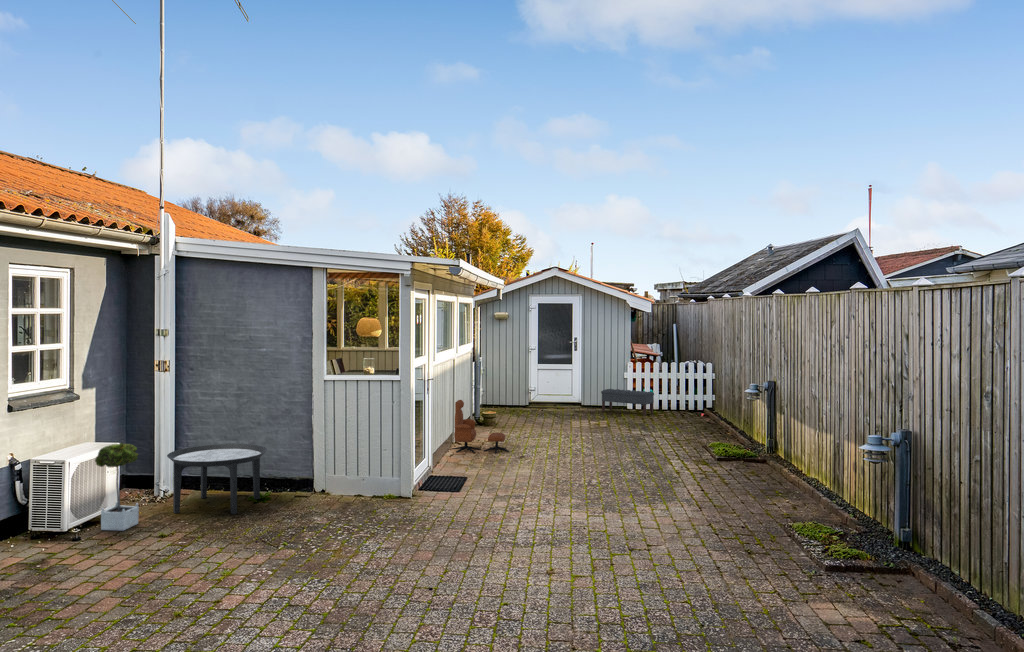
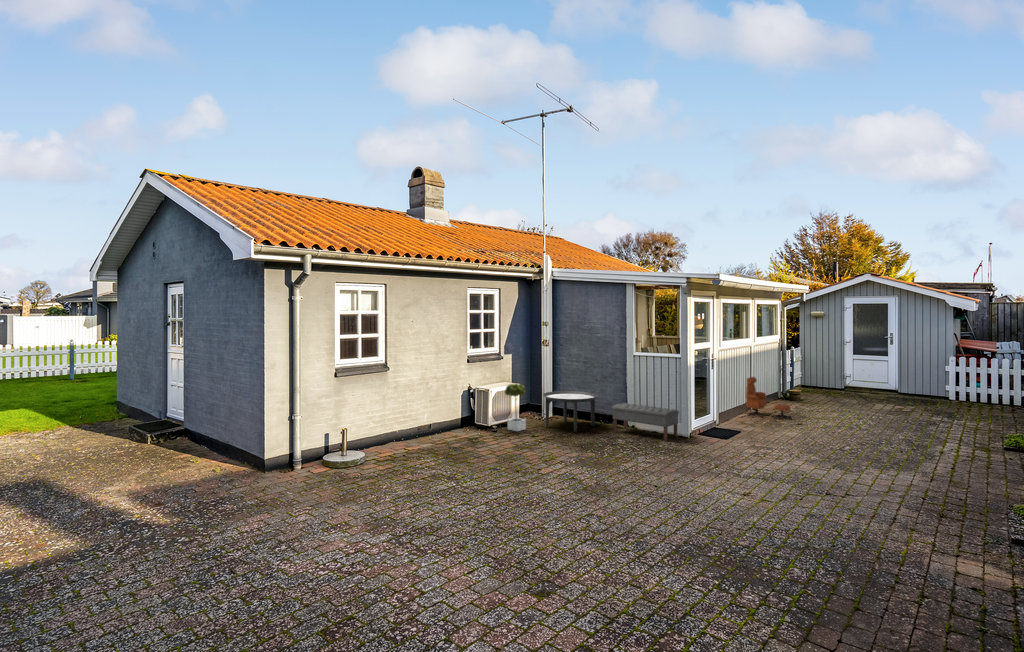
bench: present [601,389,654,416] -> present [612,403,679,441]

